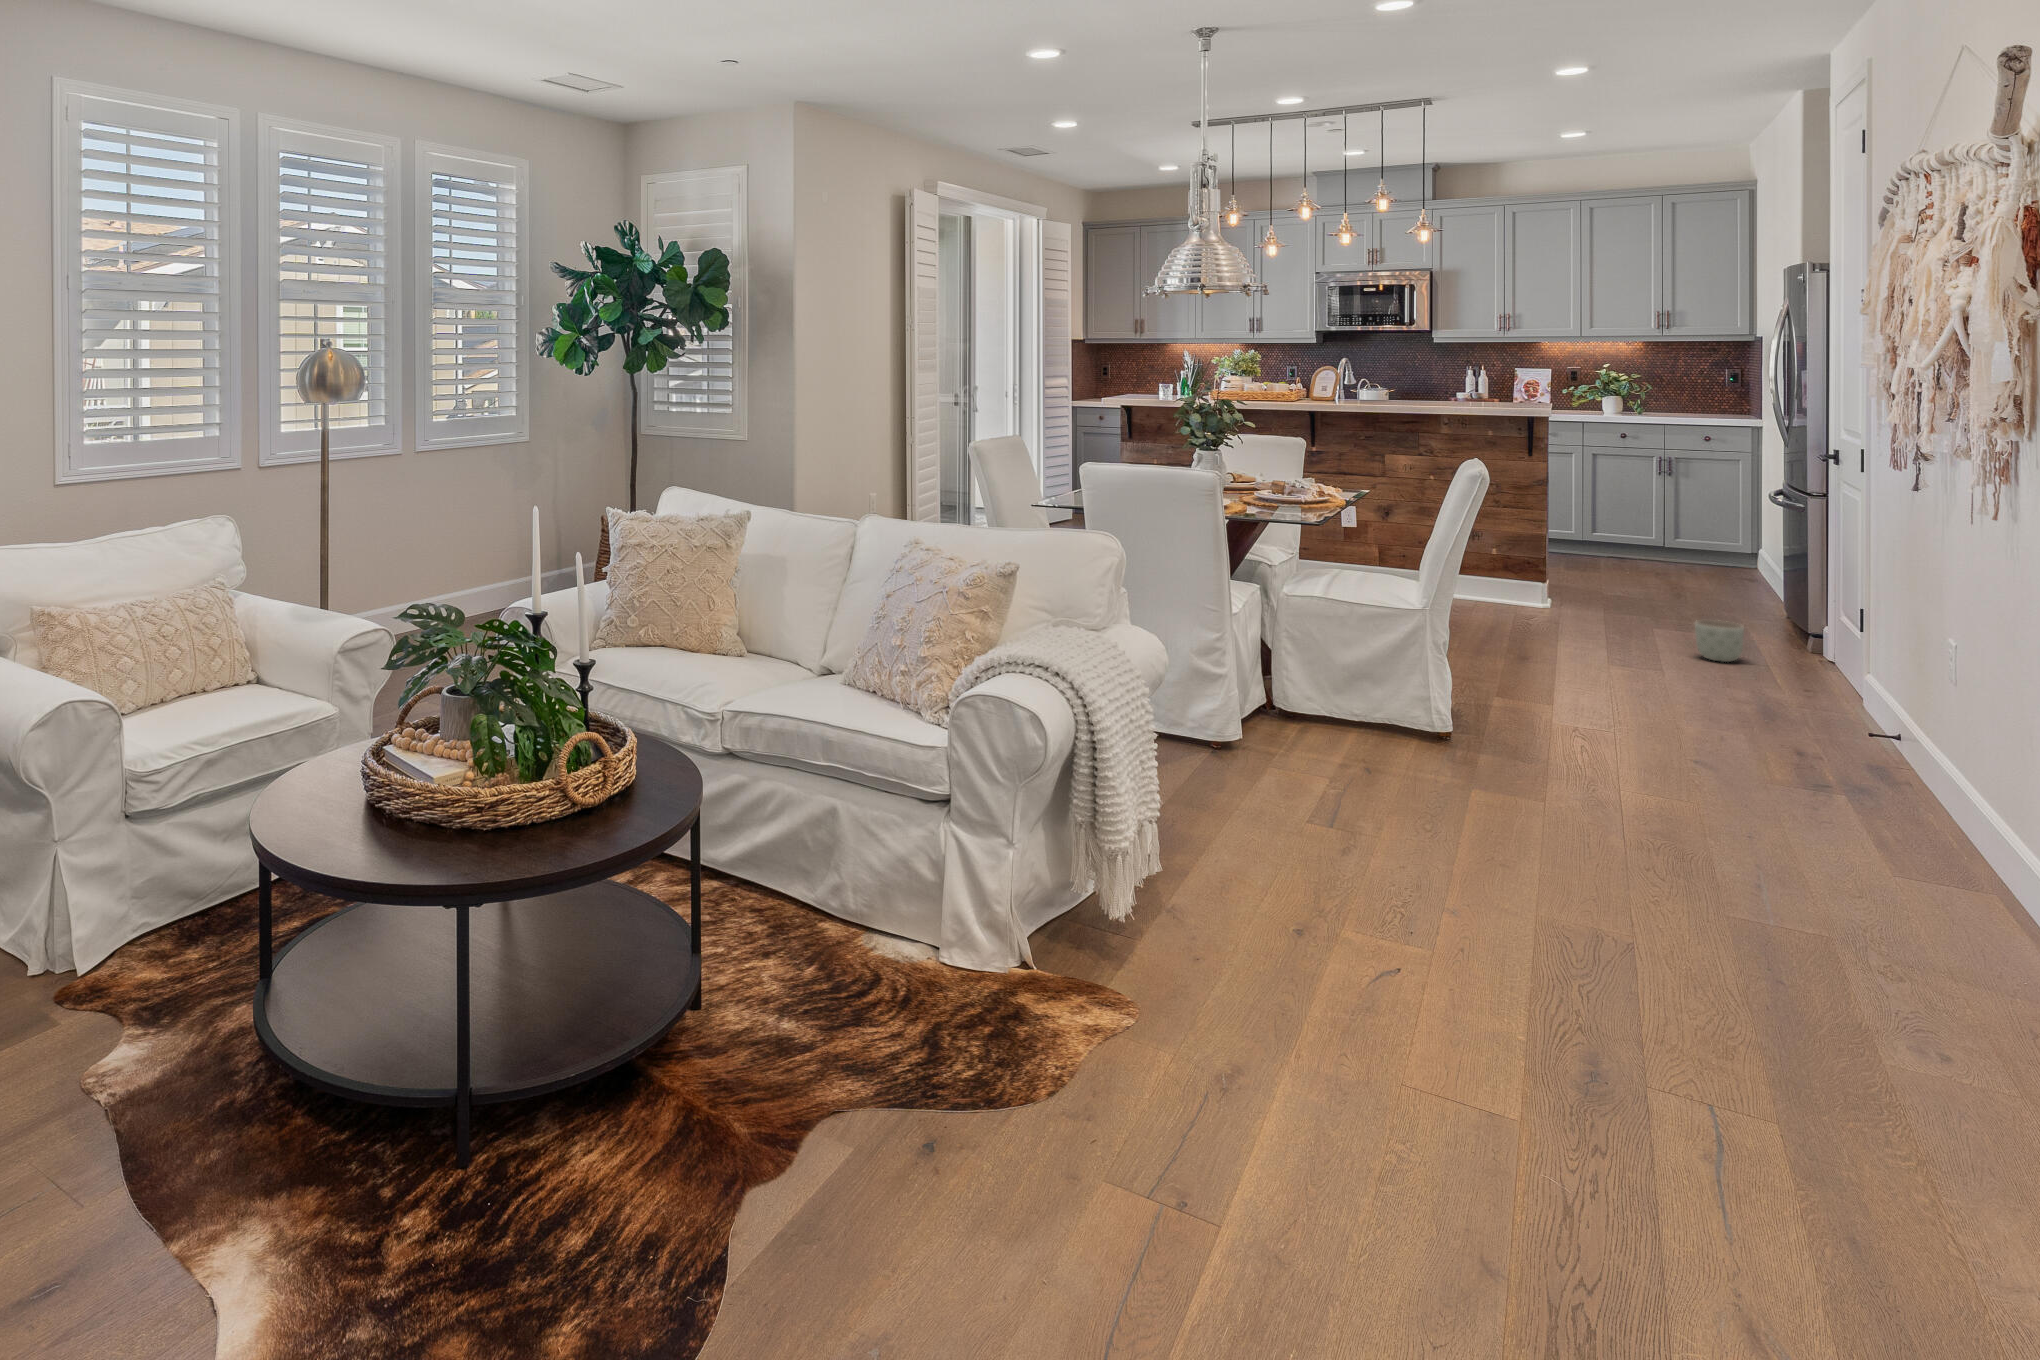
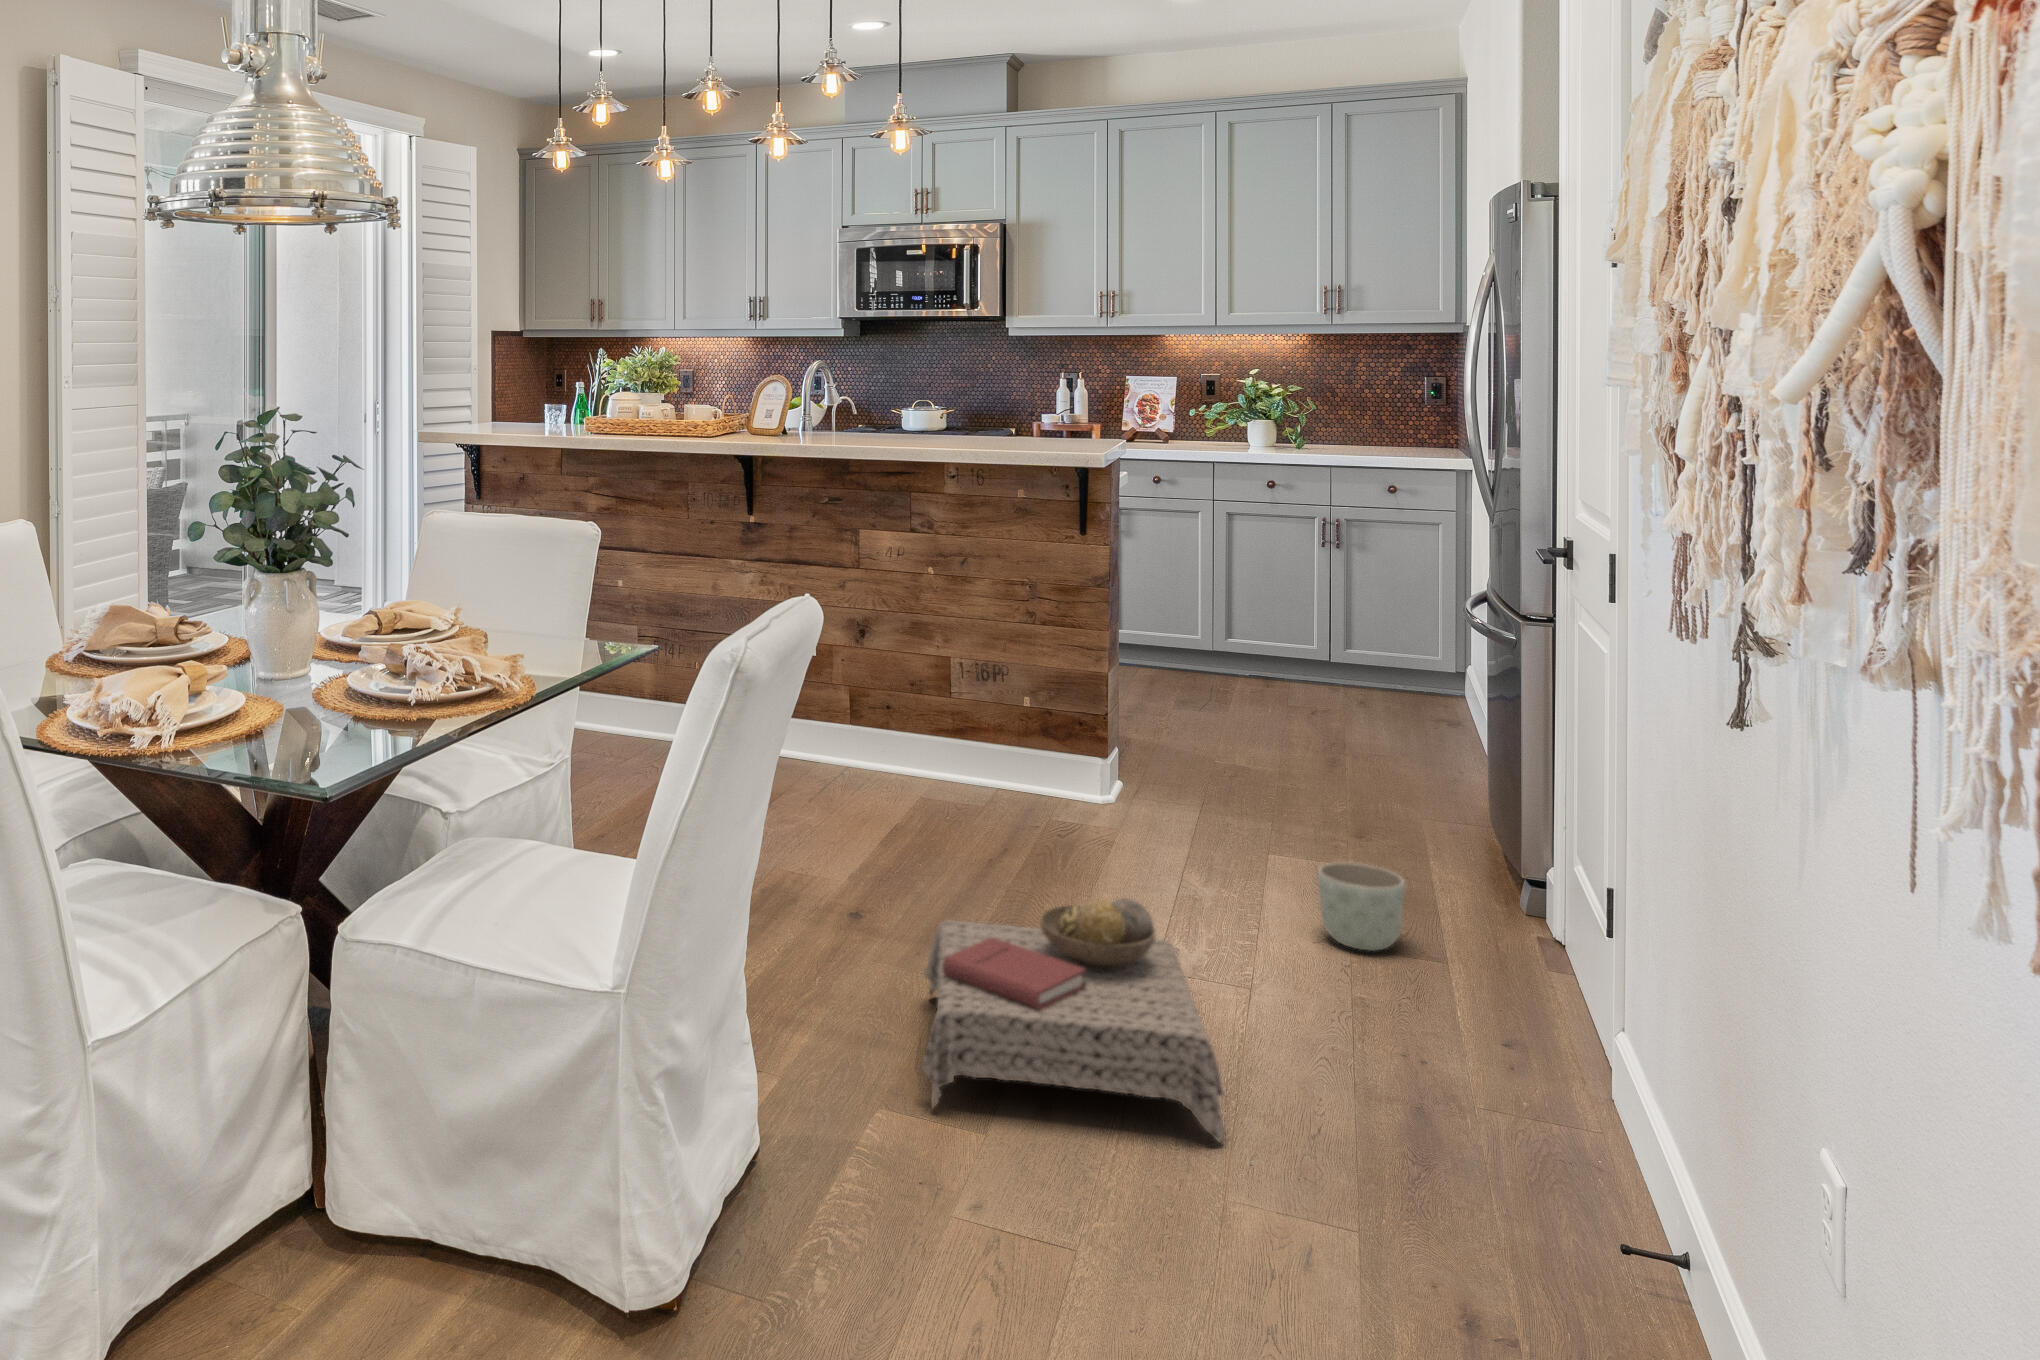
ottoman: none [1496,613,1671,712] -> present [922,898,1224,1142]

